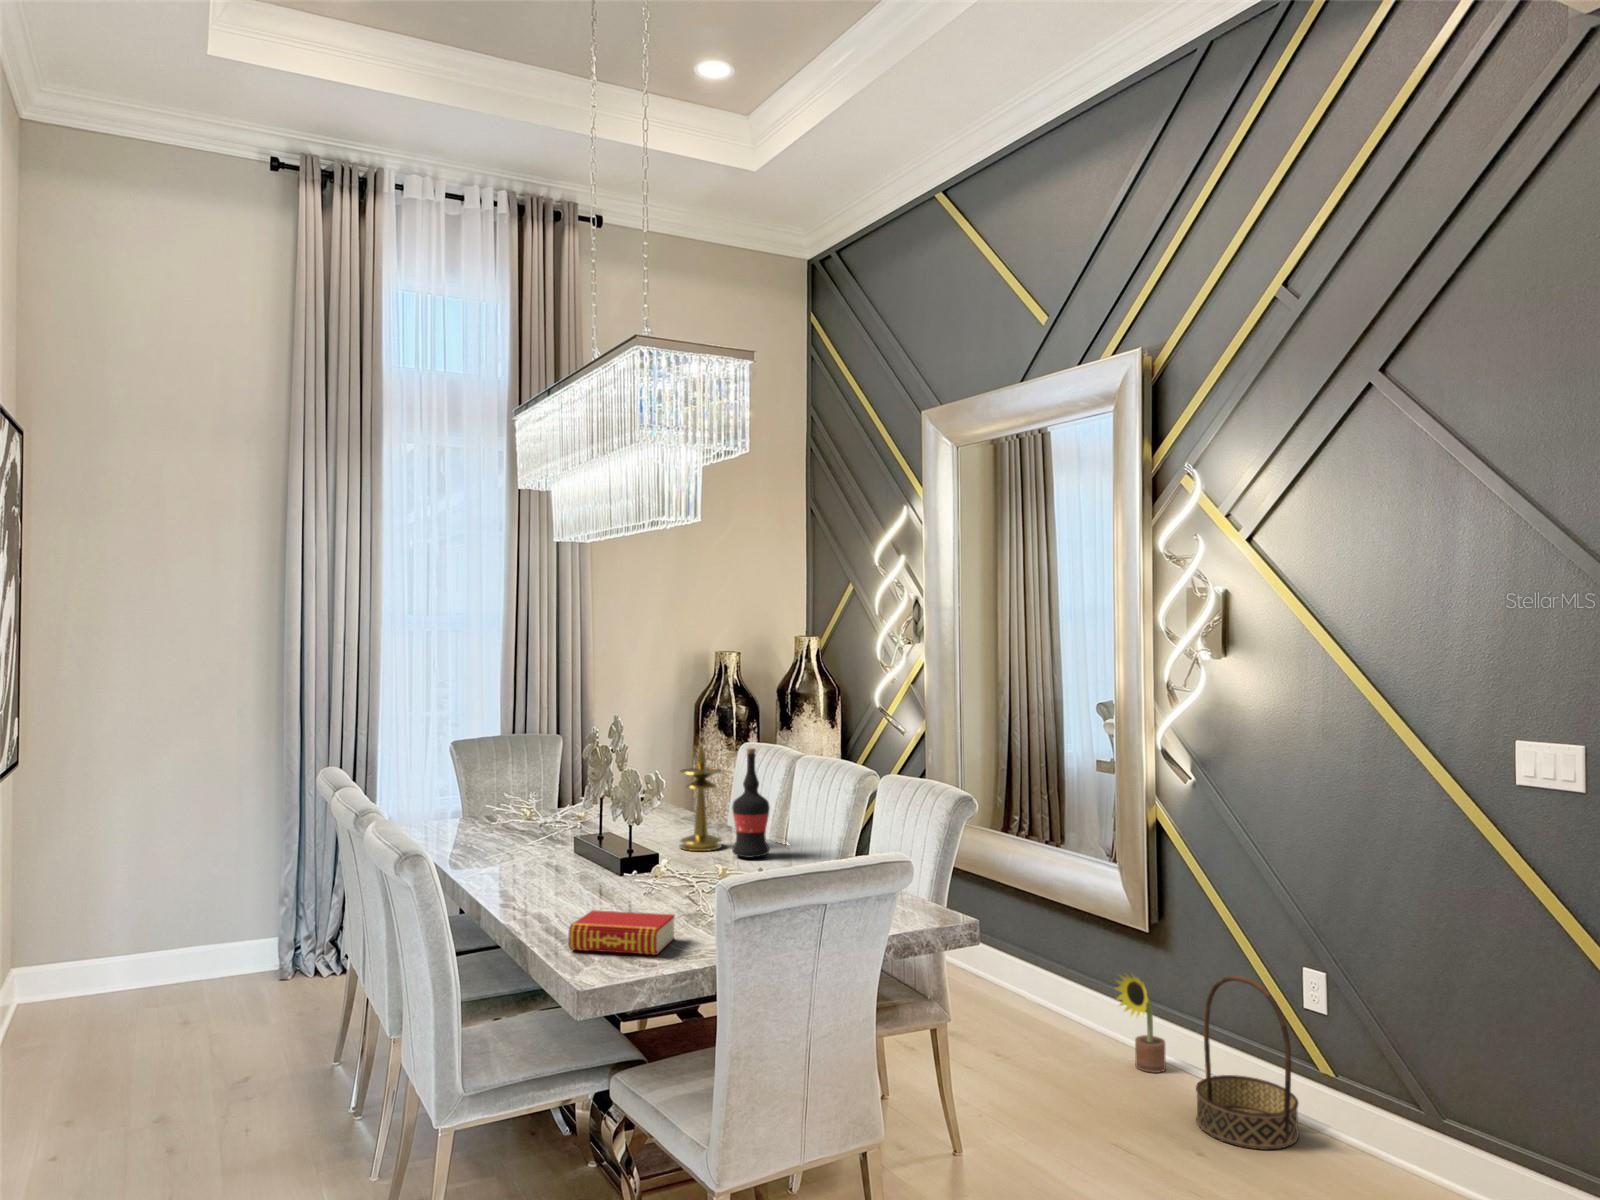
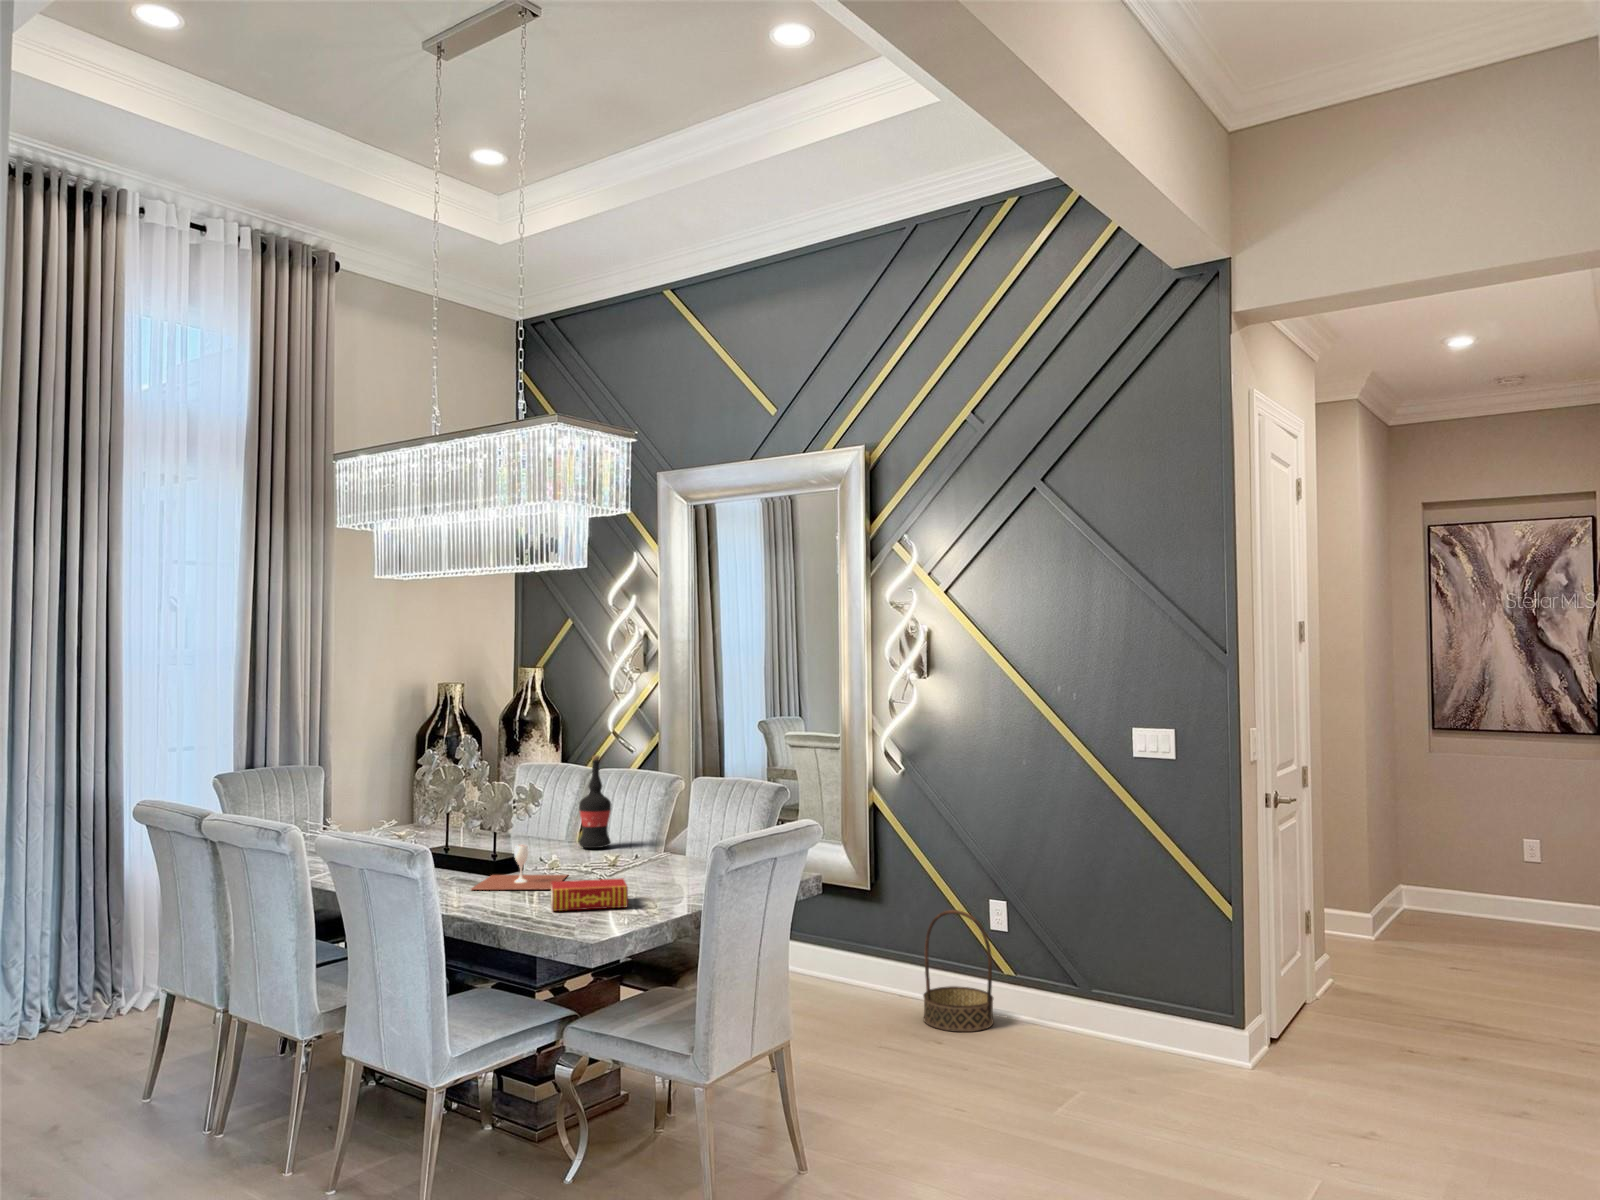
candlestick: present [680,745,722,851] -> none [522,754,561,848]
wine glass: none [537,856,668,915] -> present [471,845,567,890]
decorative plant: present [1115,974,1166,1073] -> none [846,922,885,999]

